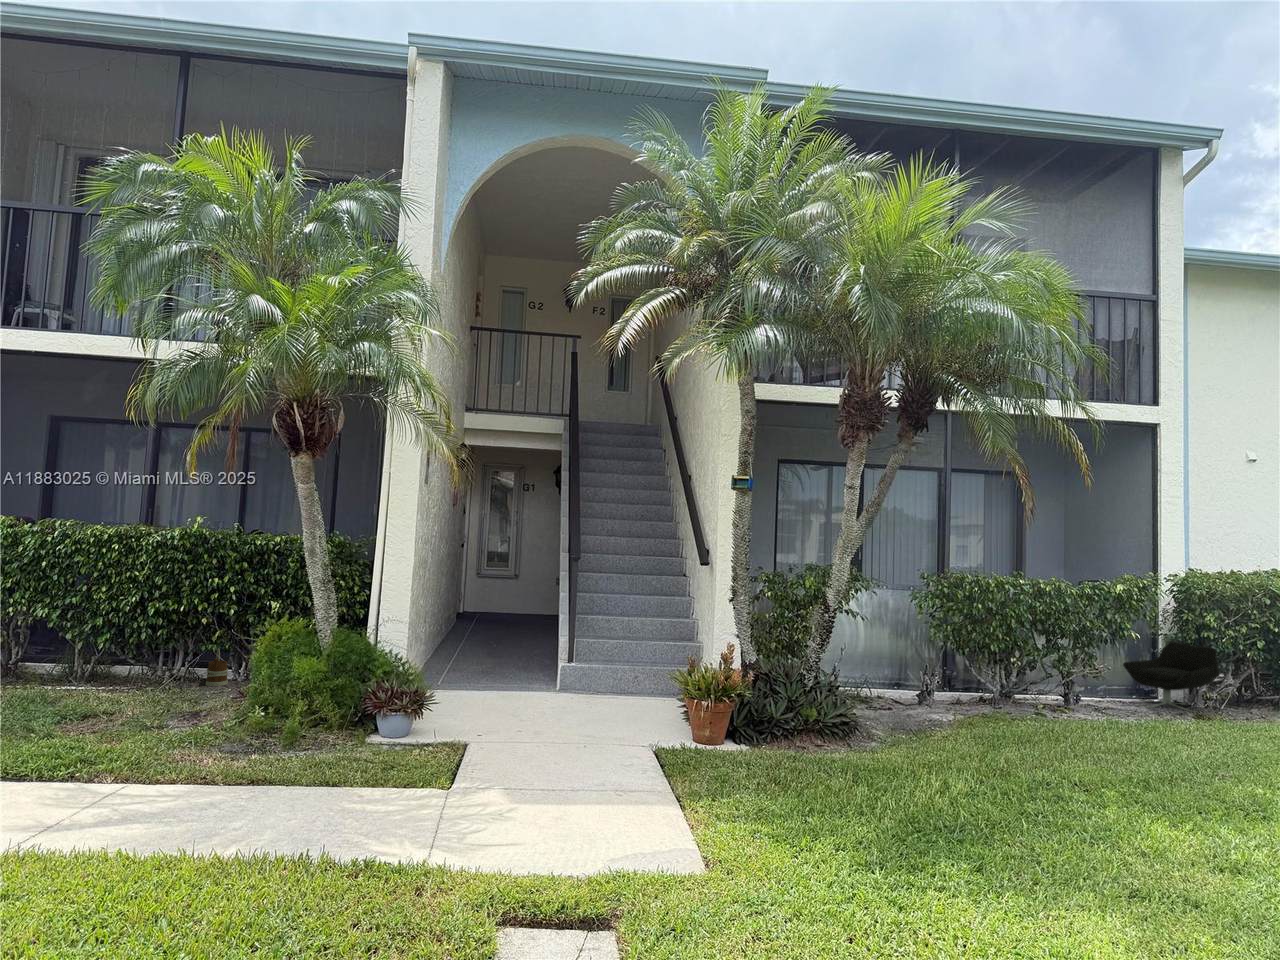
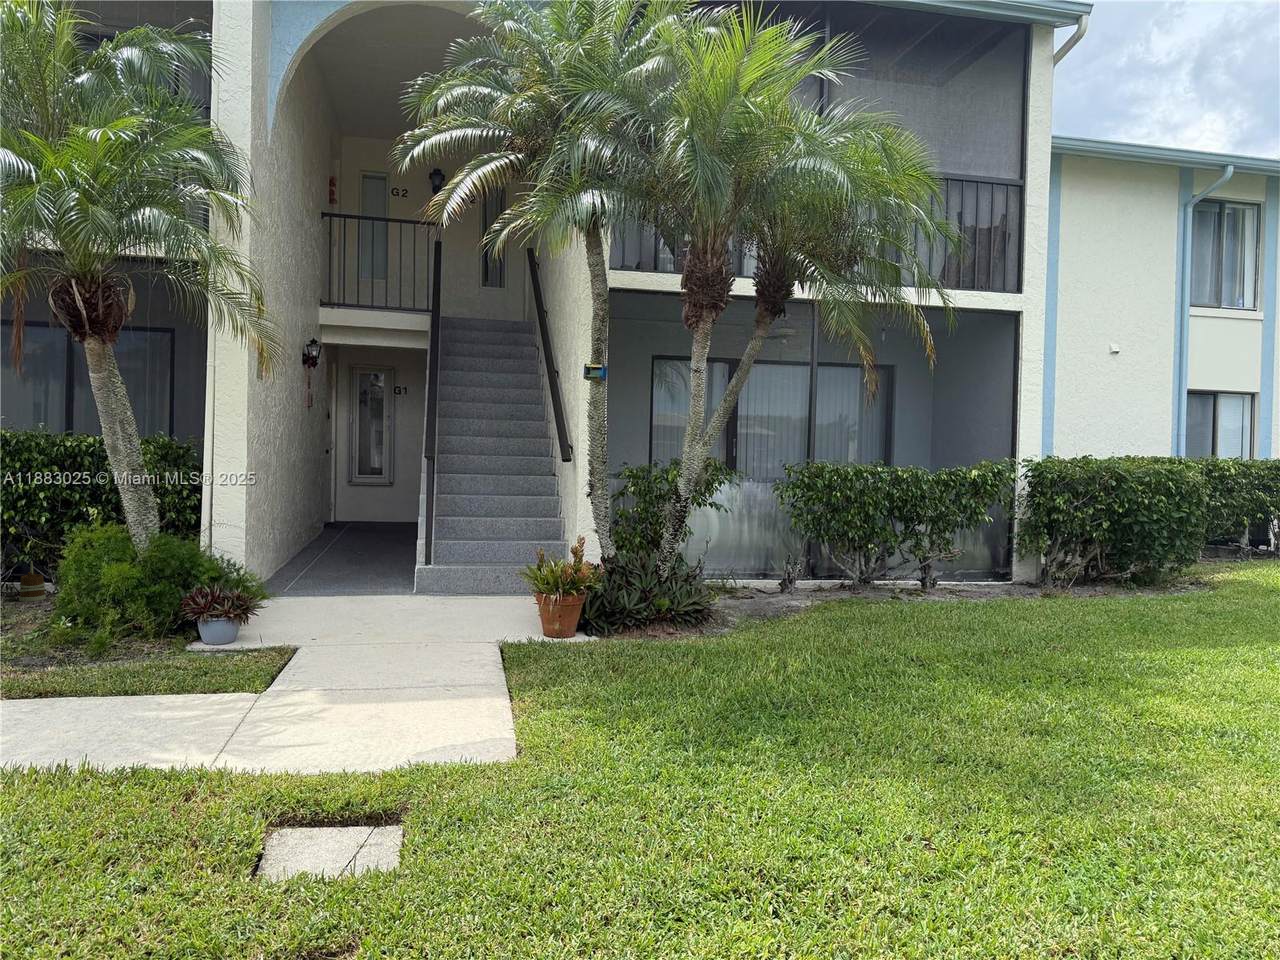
lounge chair: present [1123,642,1219,712] -> none [979,525,1065,590]

